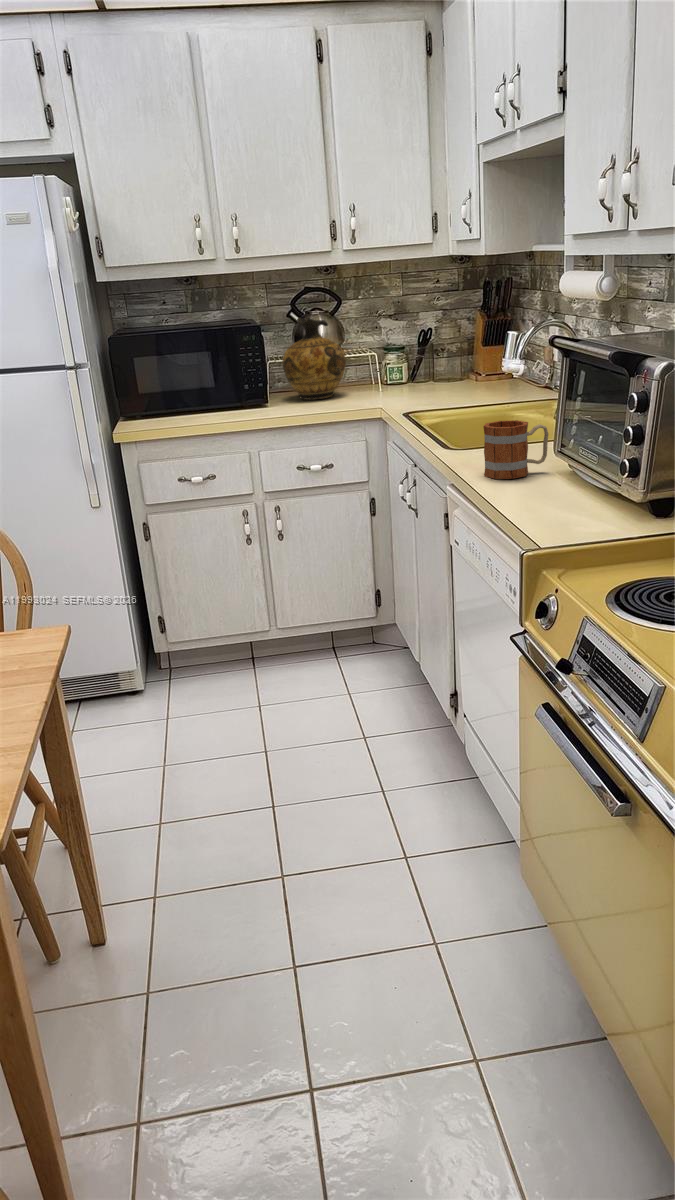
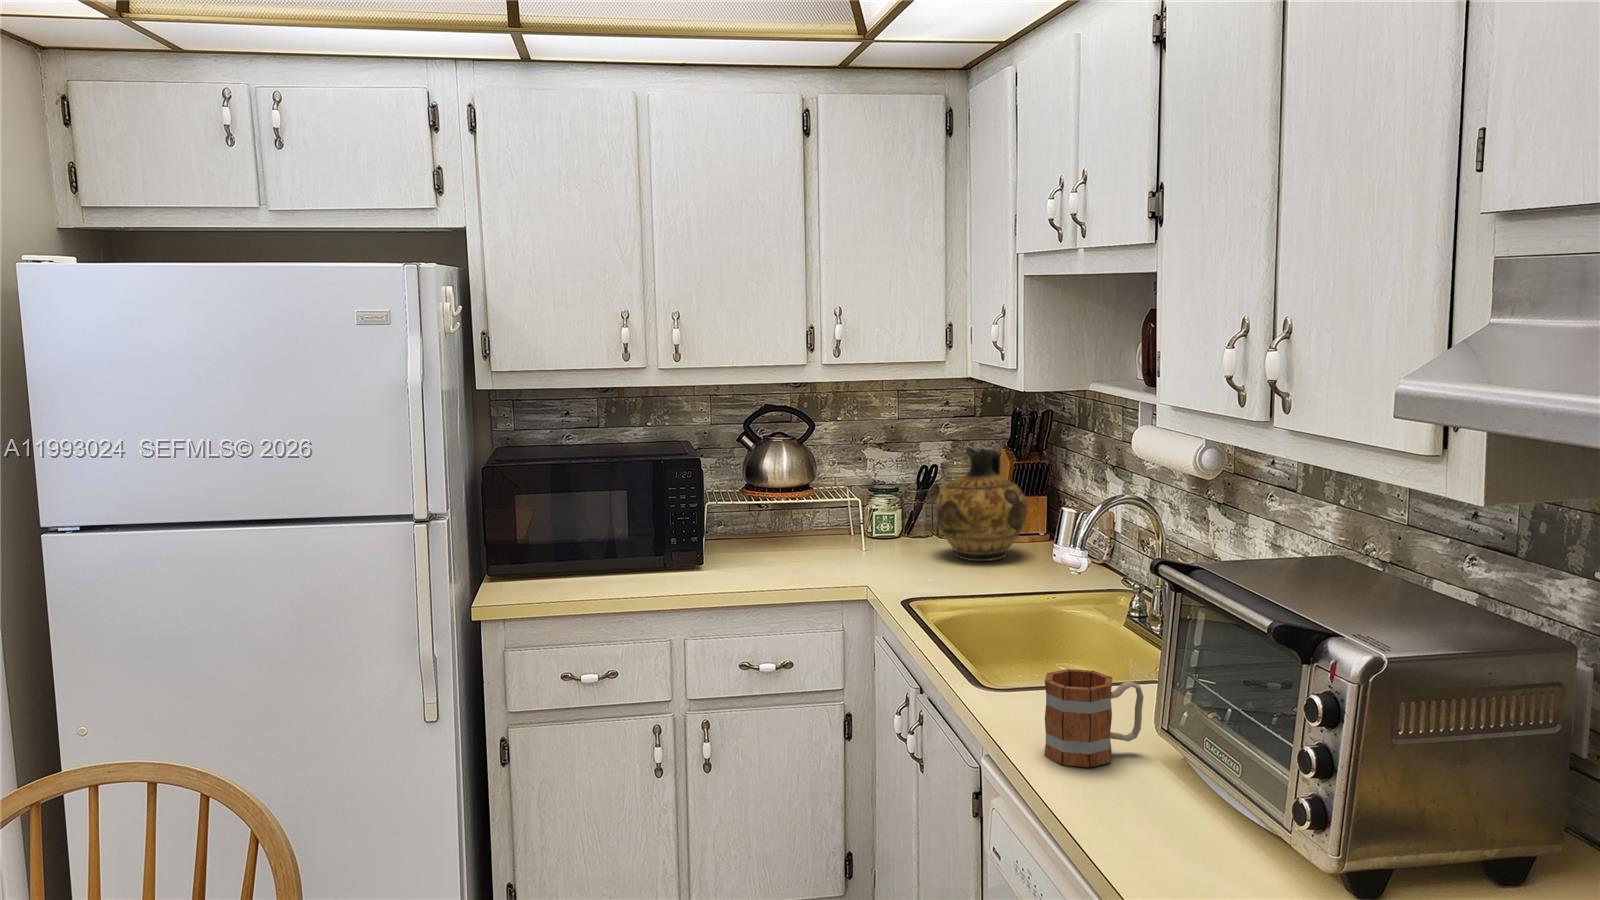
ceramic jug: present [282,318,346,400] -> present [935,447,1027,561]

